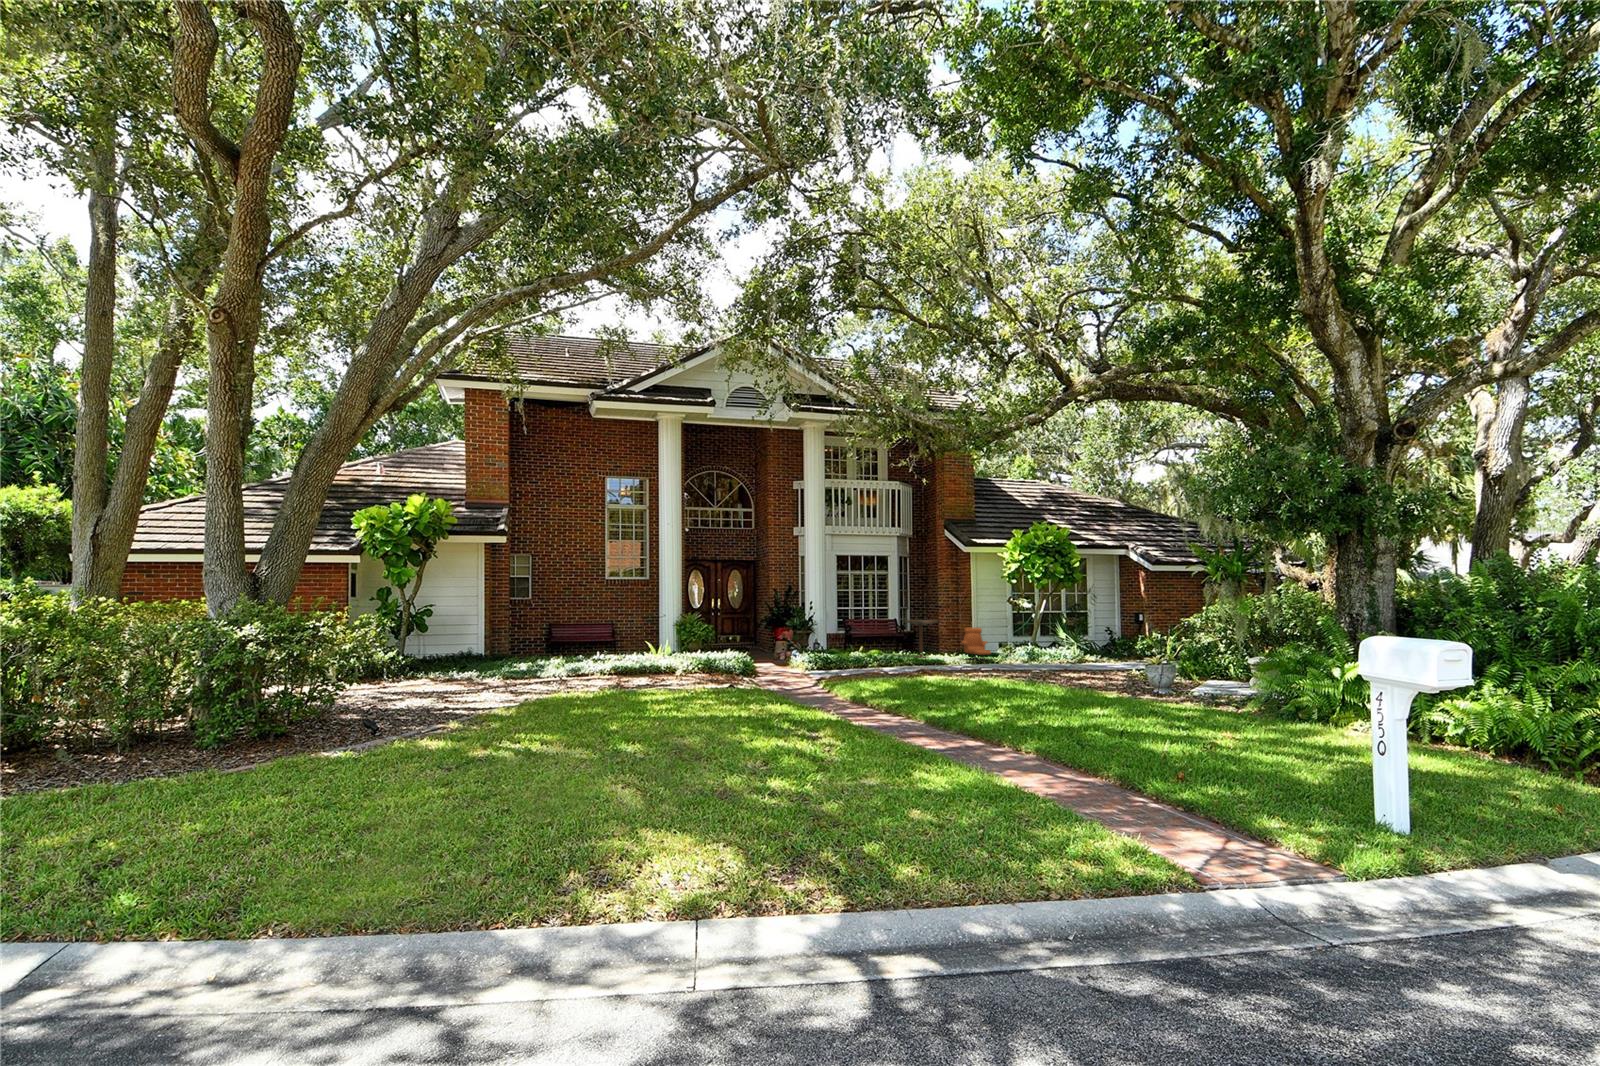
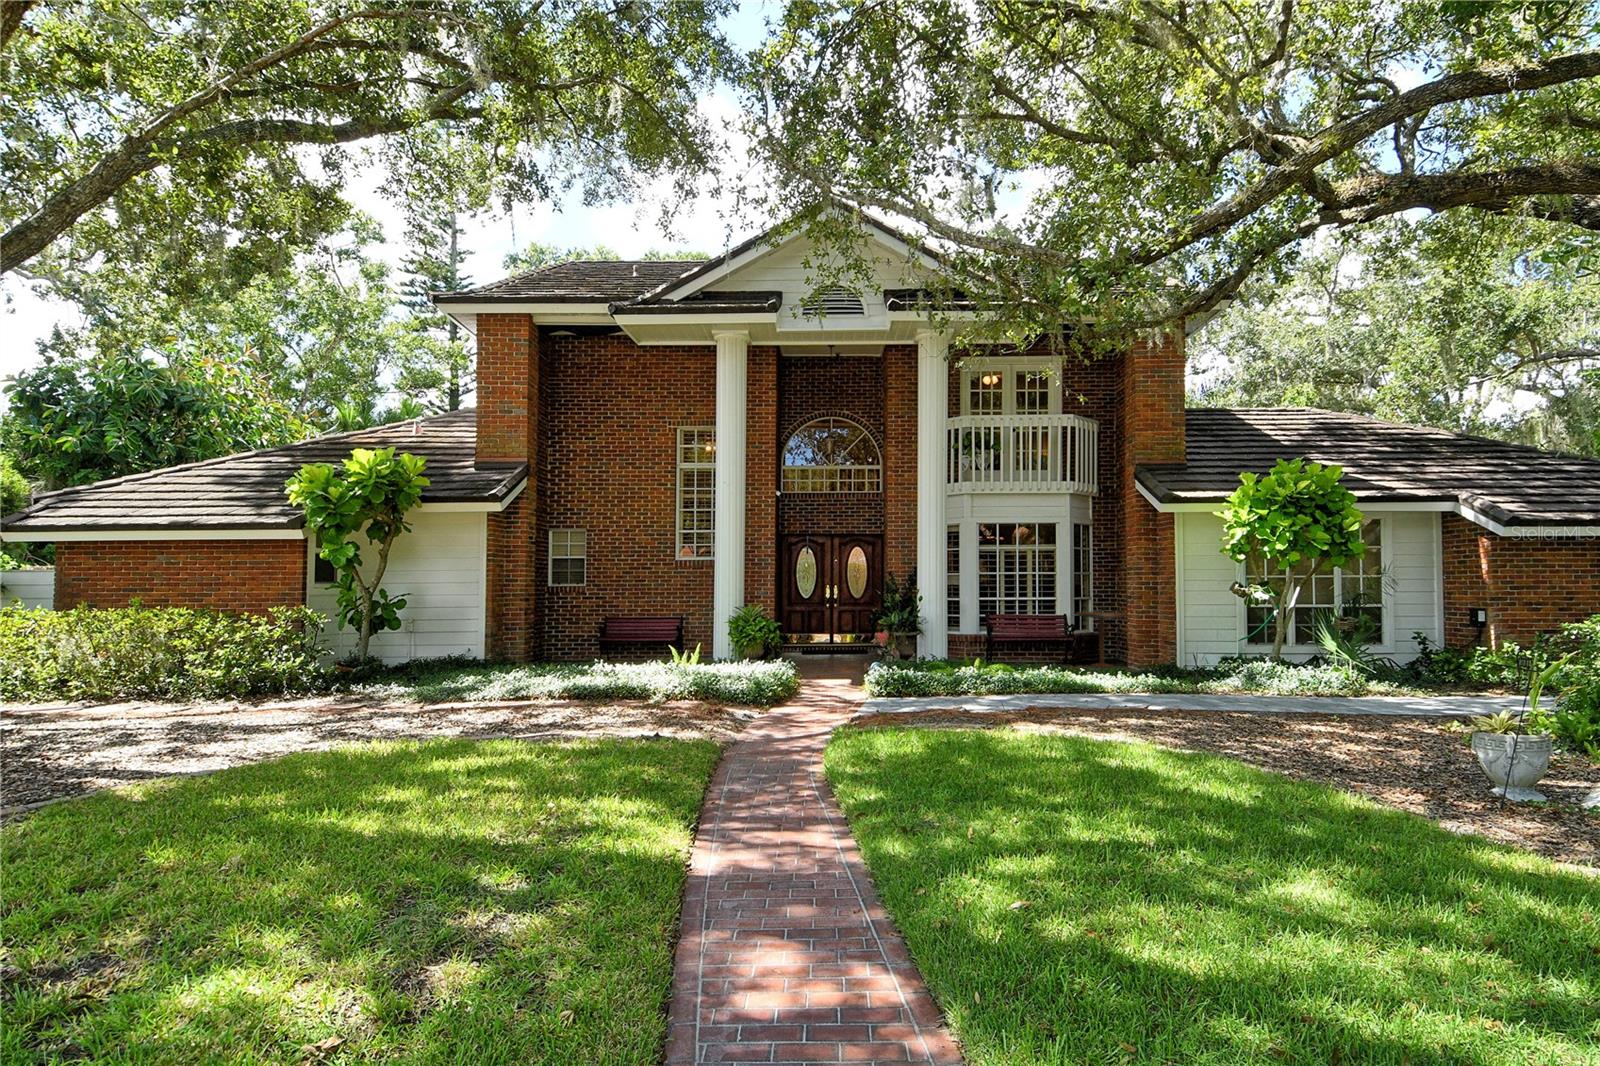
lounge chair: present [962,628,991,661] -> none [1160,625,1206,679]

